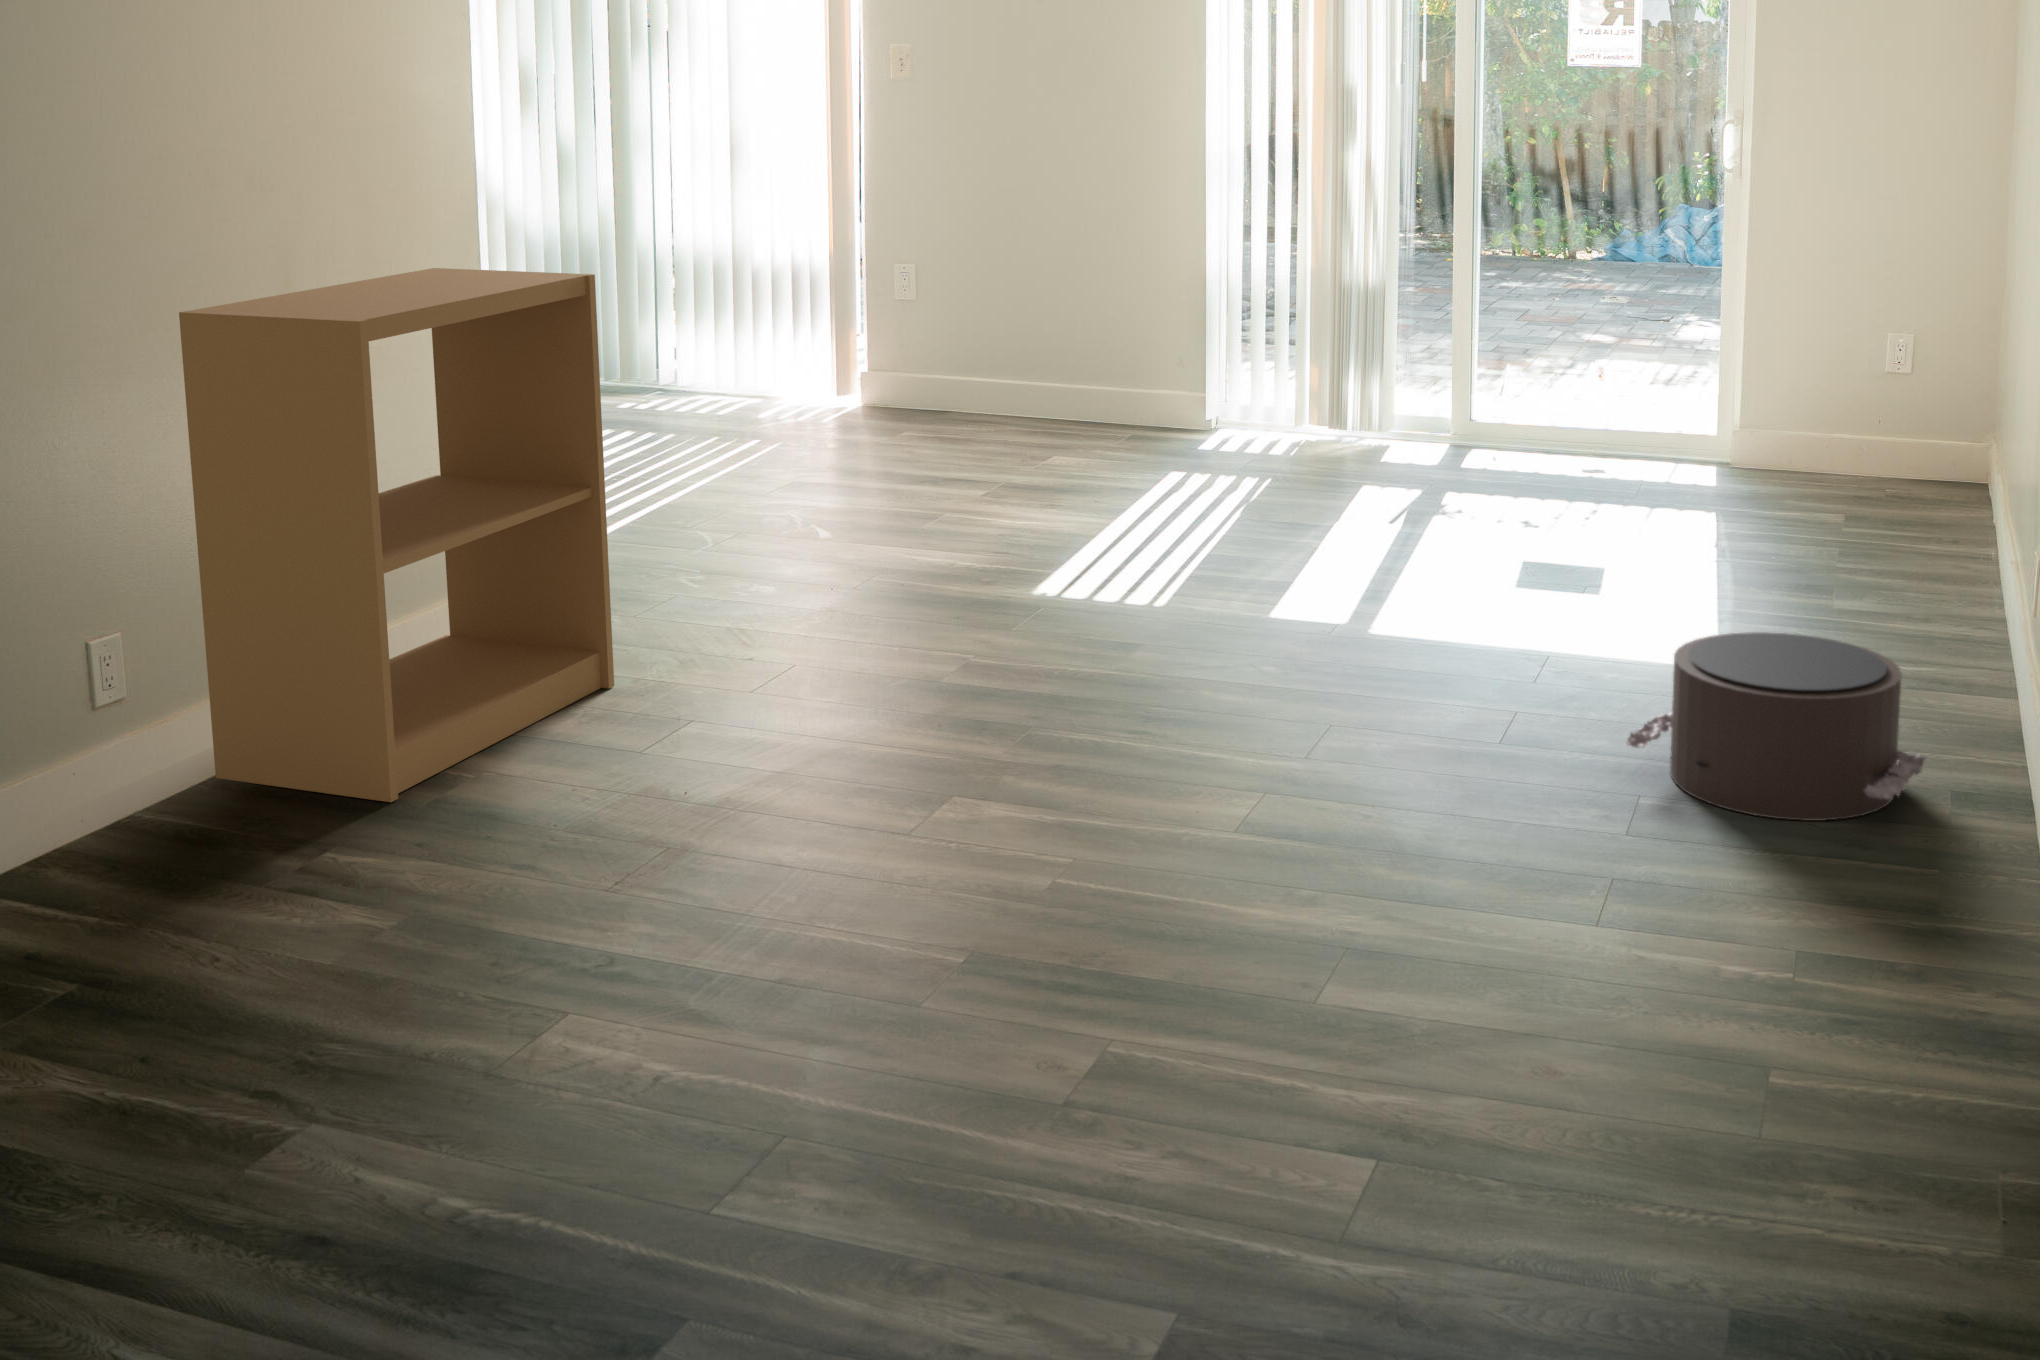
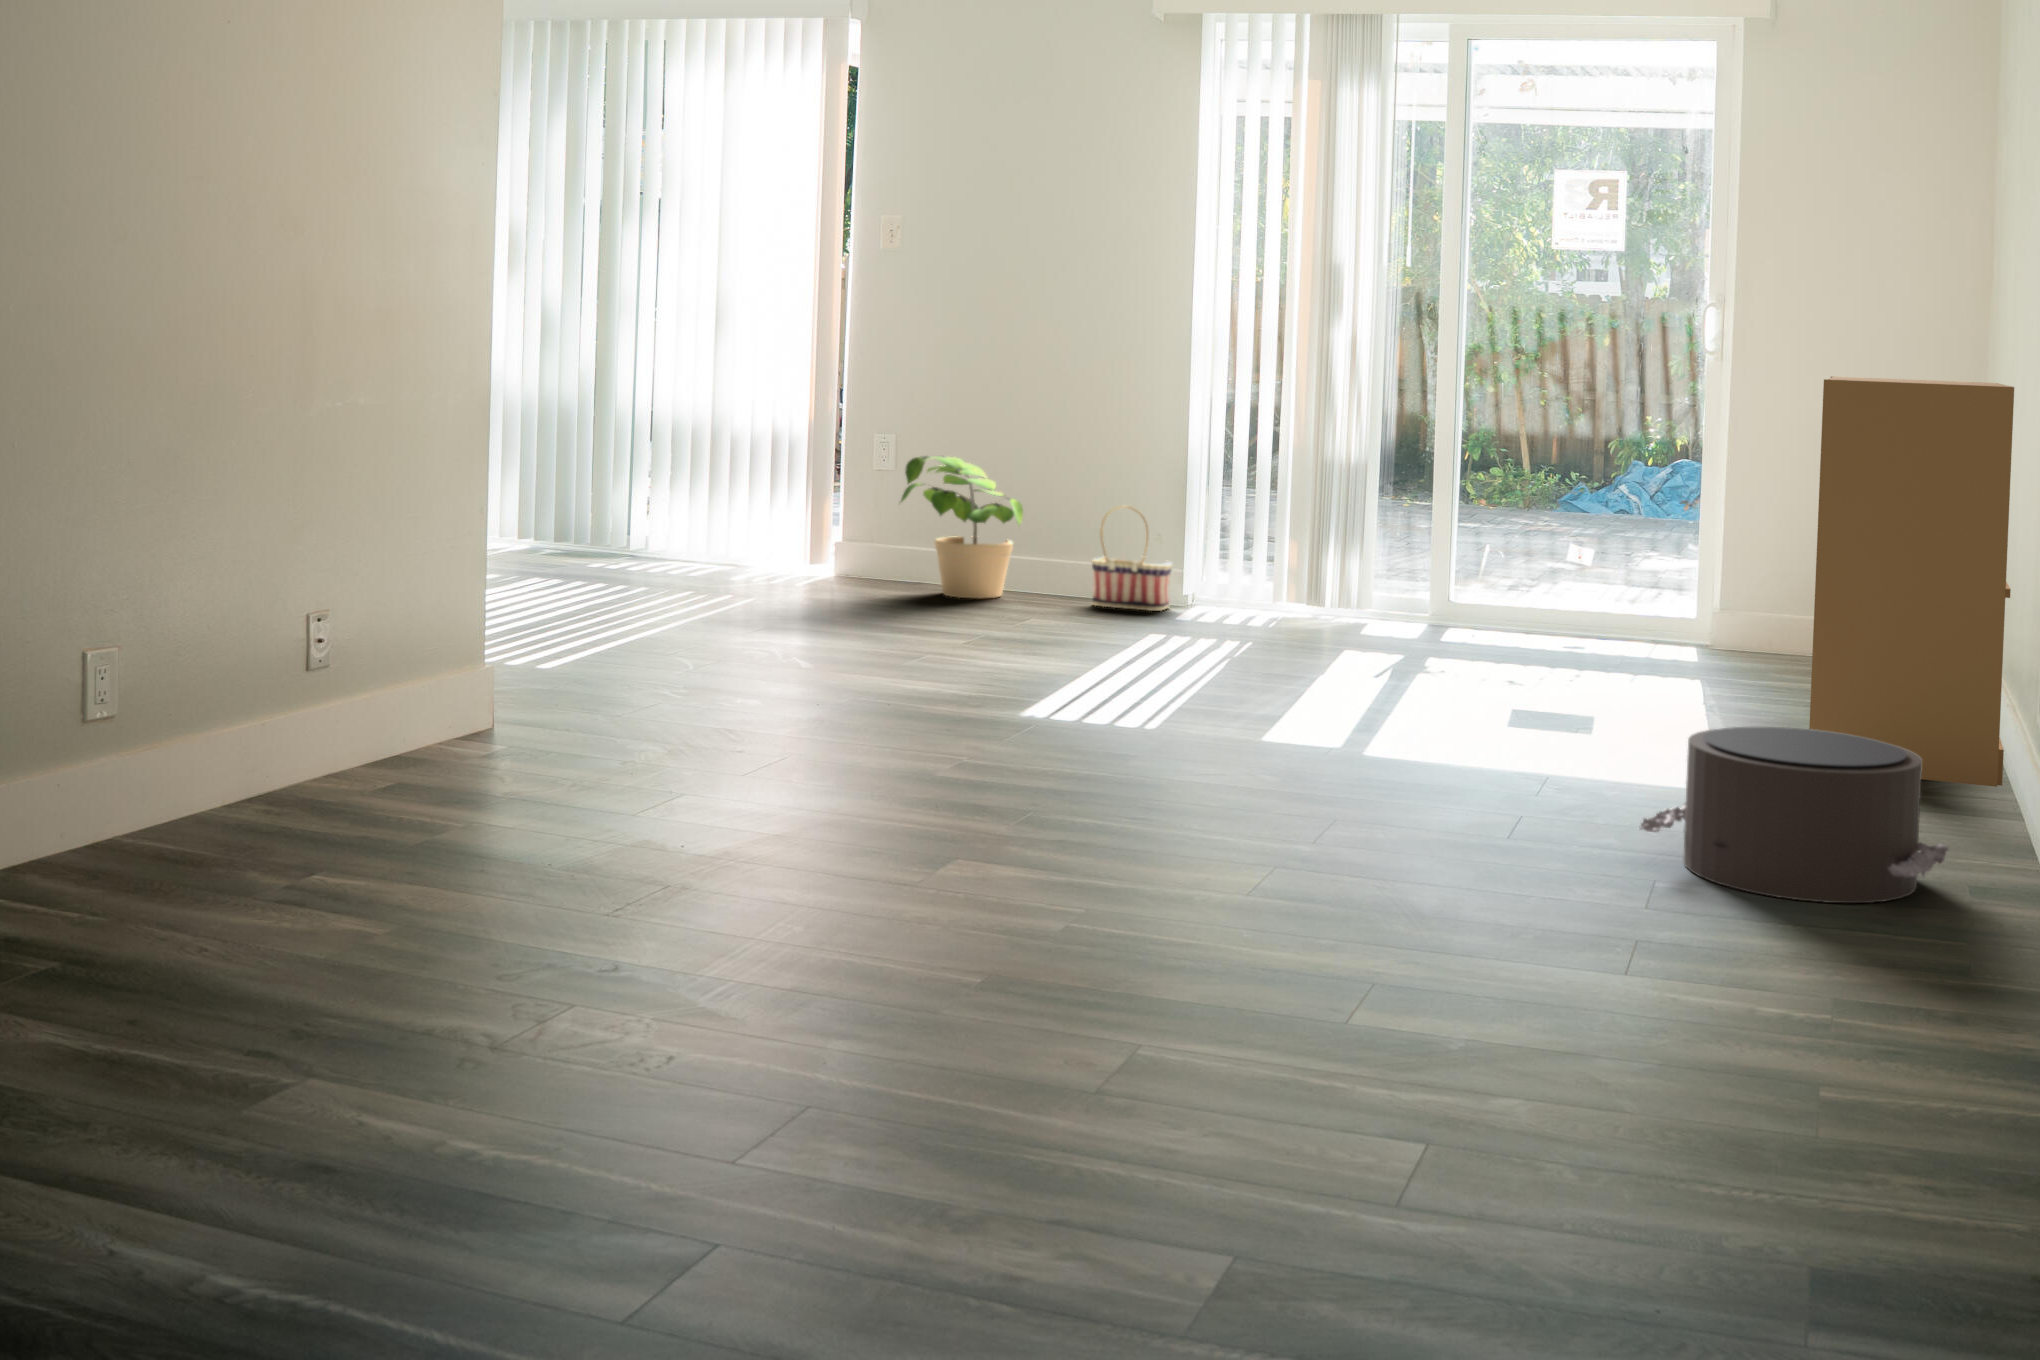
bookshelf: present [179,268,614,802] -> present [1809,377,2014,787]
potted plant: none [919,297,1044,433] -> present [901,456,1023,598]
basket: none [1113,332,1194,441] -> present [1092,506,1172,611]

